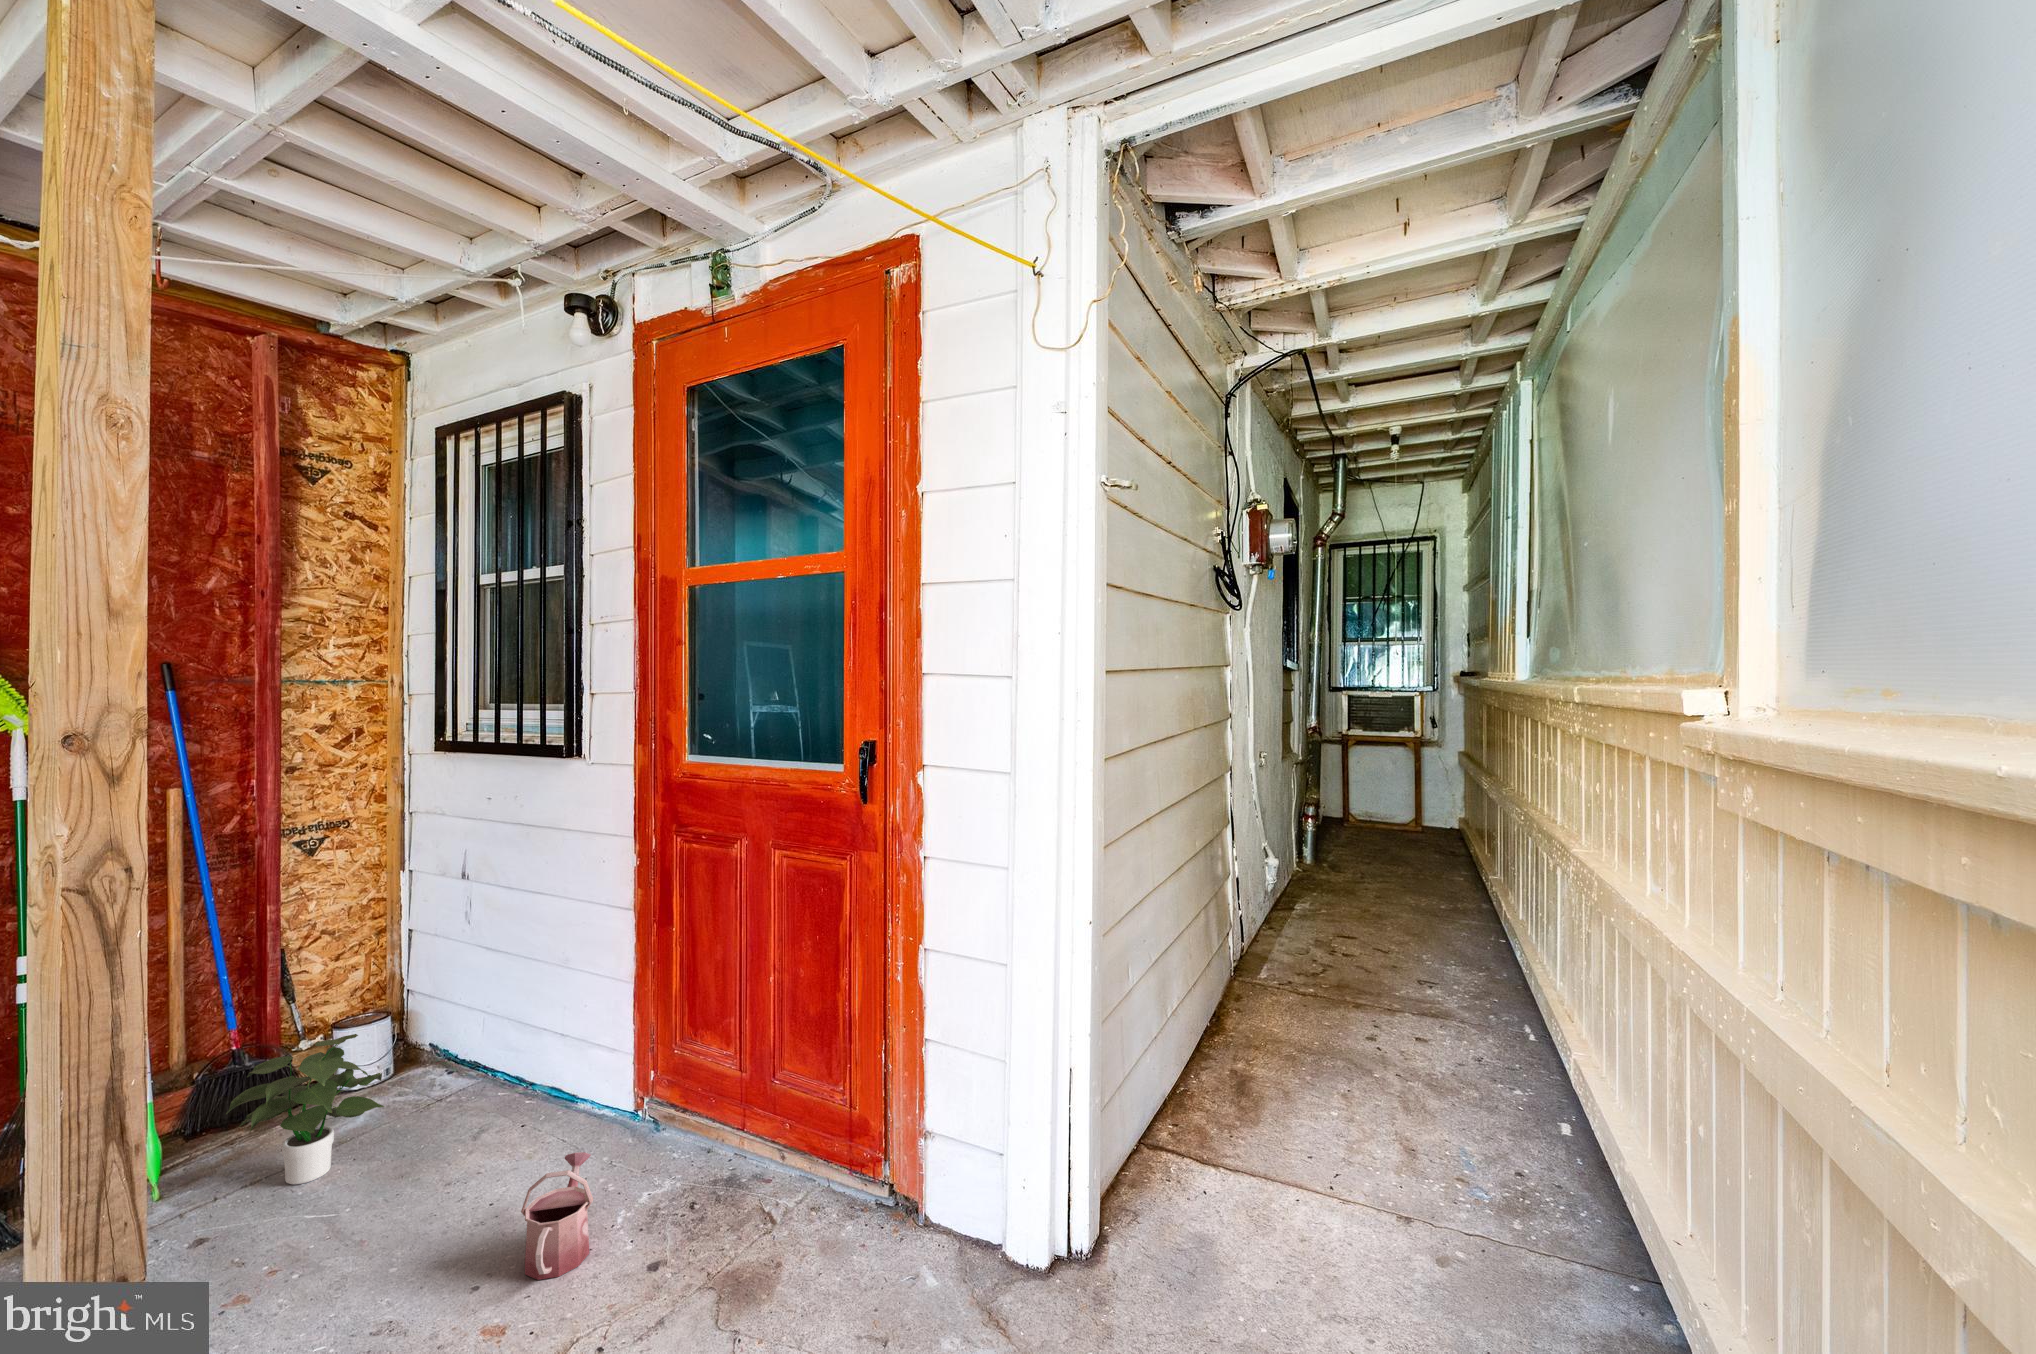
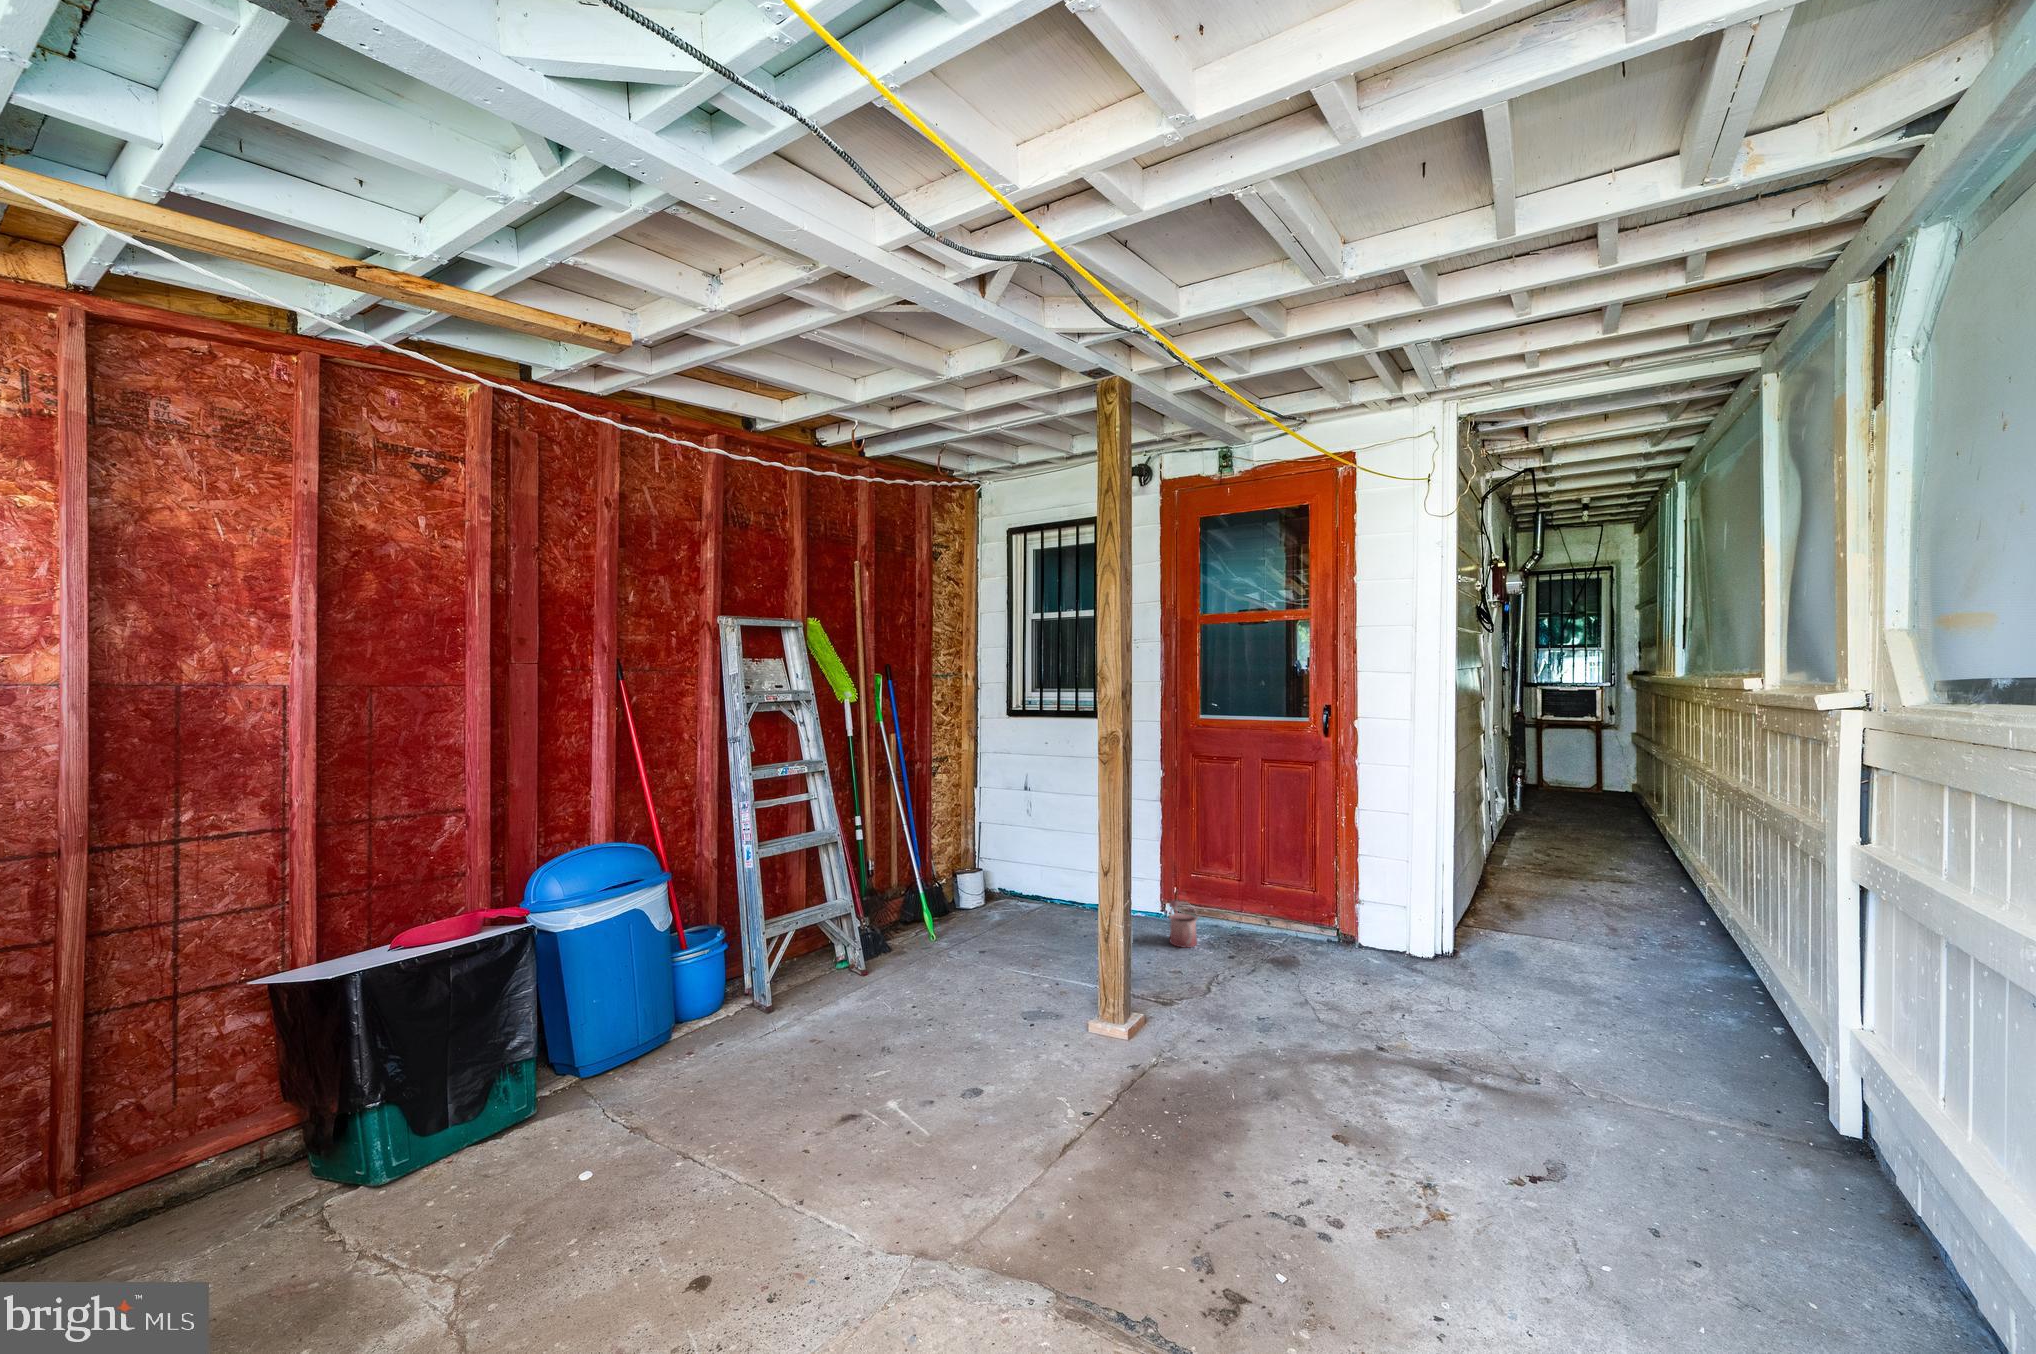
potted plant: present [226,1034,384,1184] -> none [991,849,1051,915]

